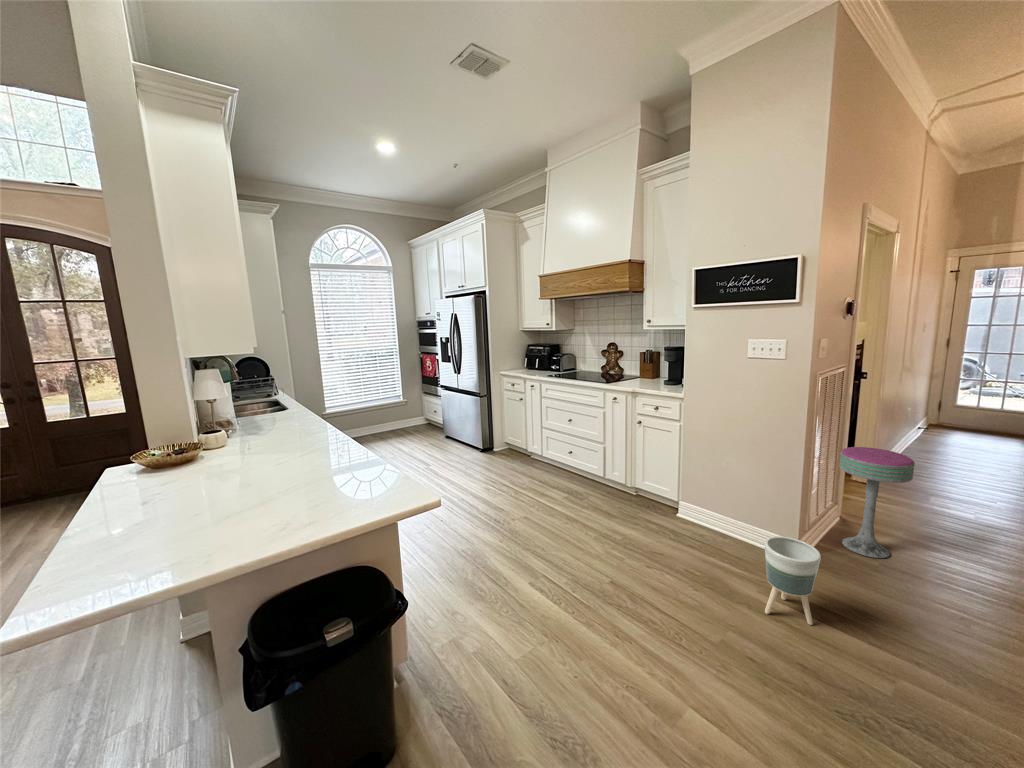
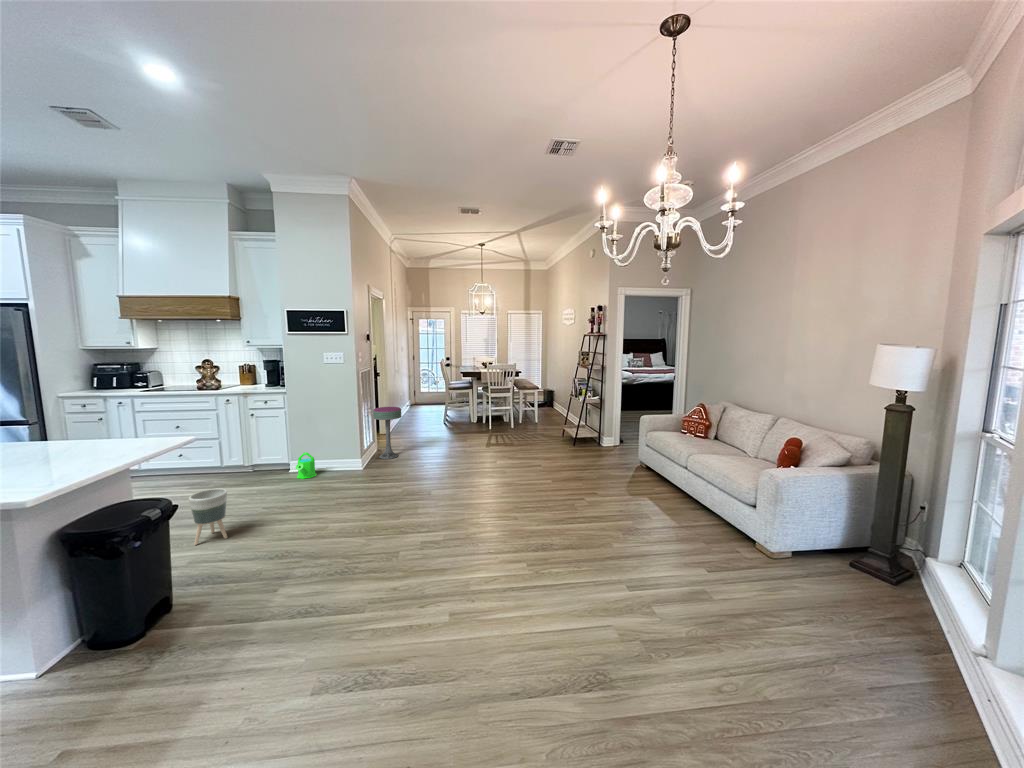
watering can: none [679,498,714,543] -> present [296,452,317,479]
planter: present [765,536,821,625] -> present [189,489,227,545]

